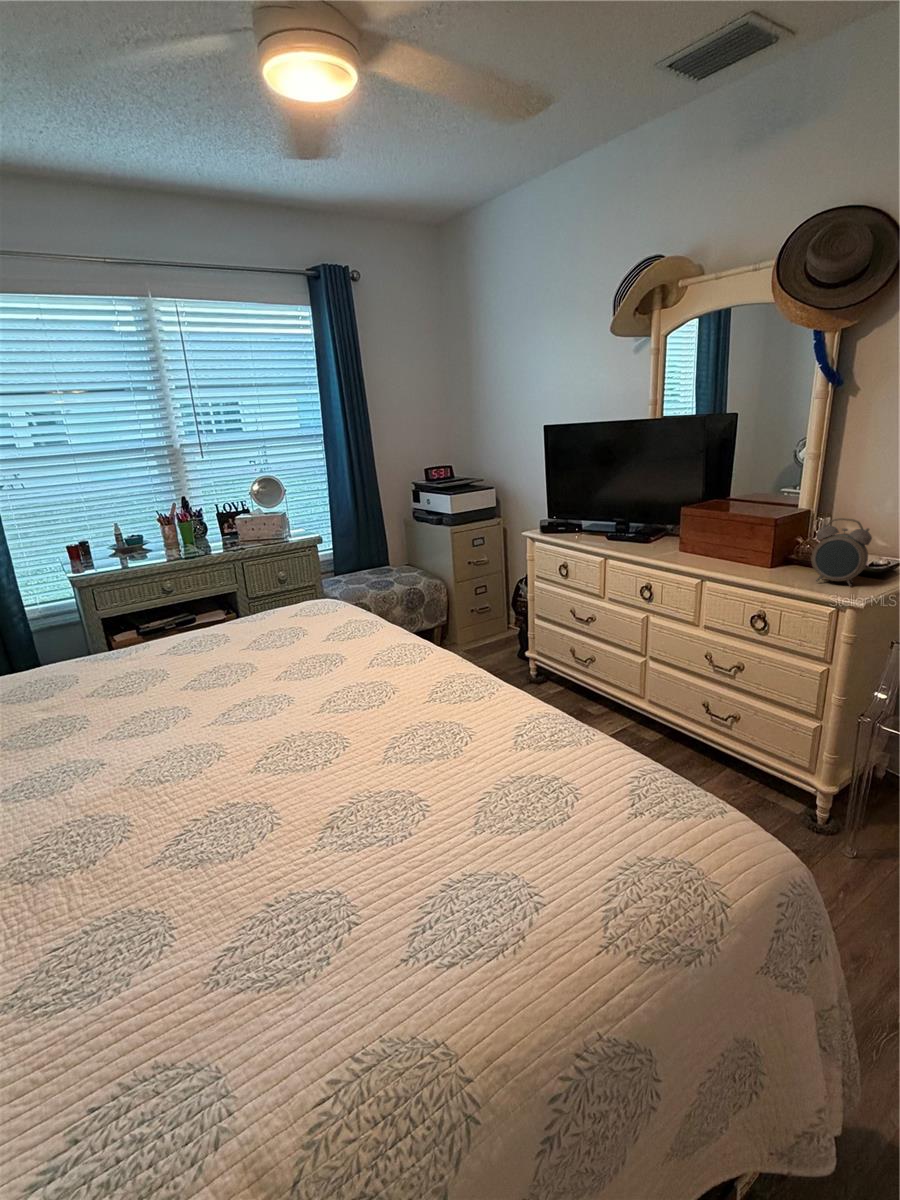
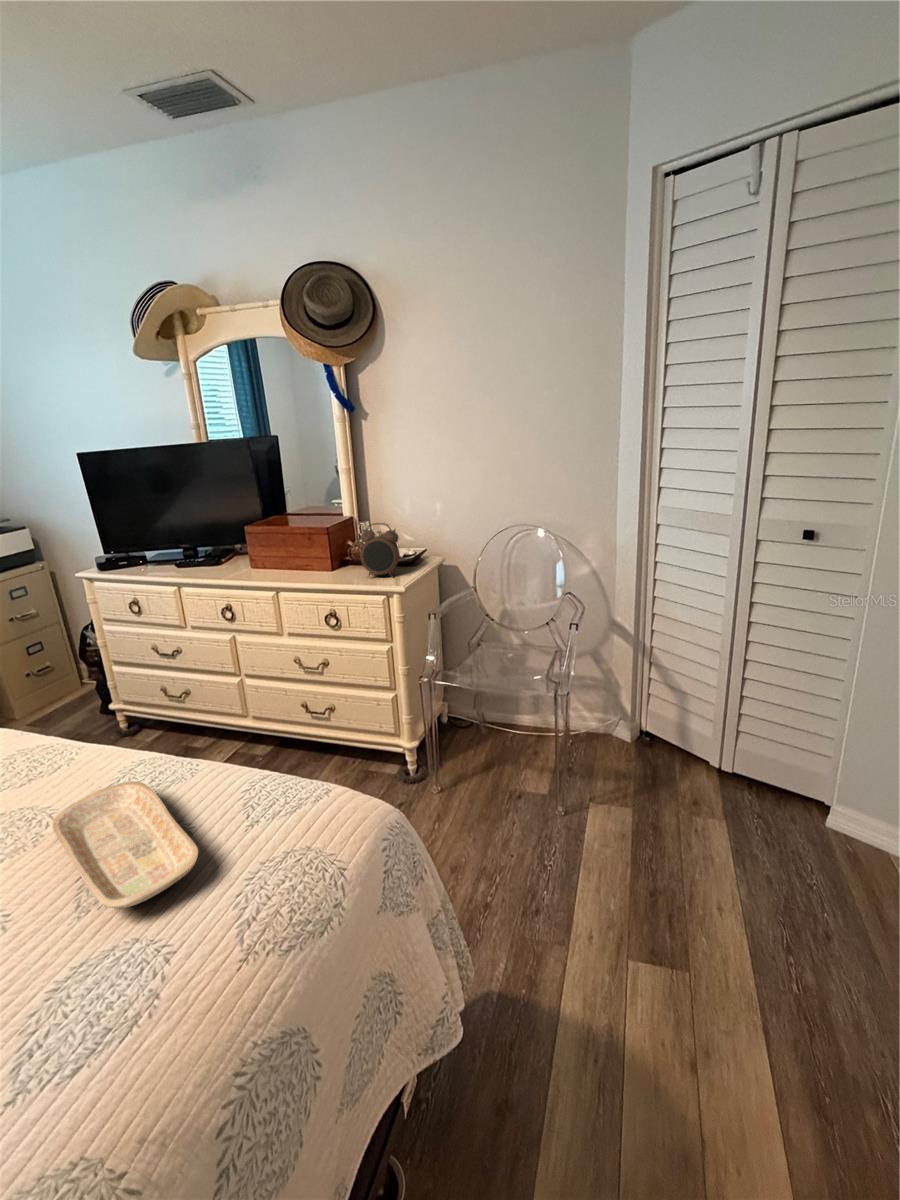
tray: none [471,727,581,843] -> present [53,781,198,908]

